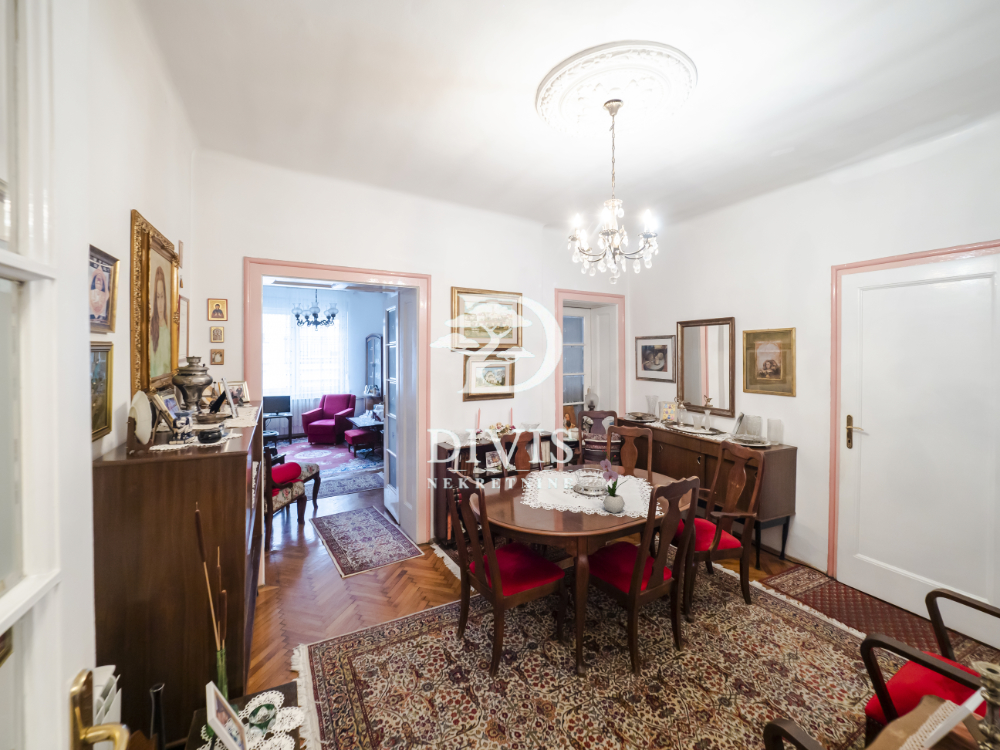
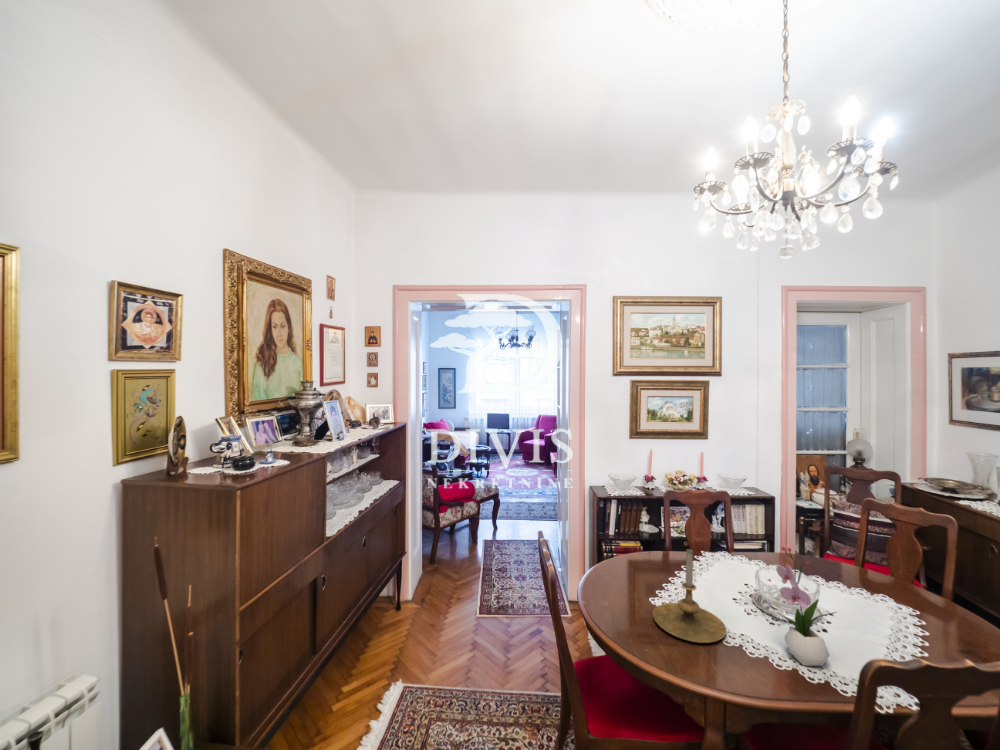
candle holder: none [531,463,575,518] -> present [653,549,726,643]

